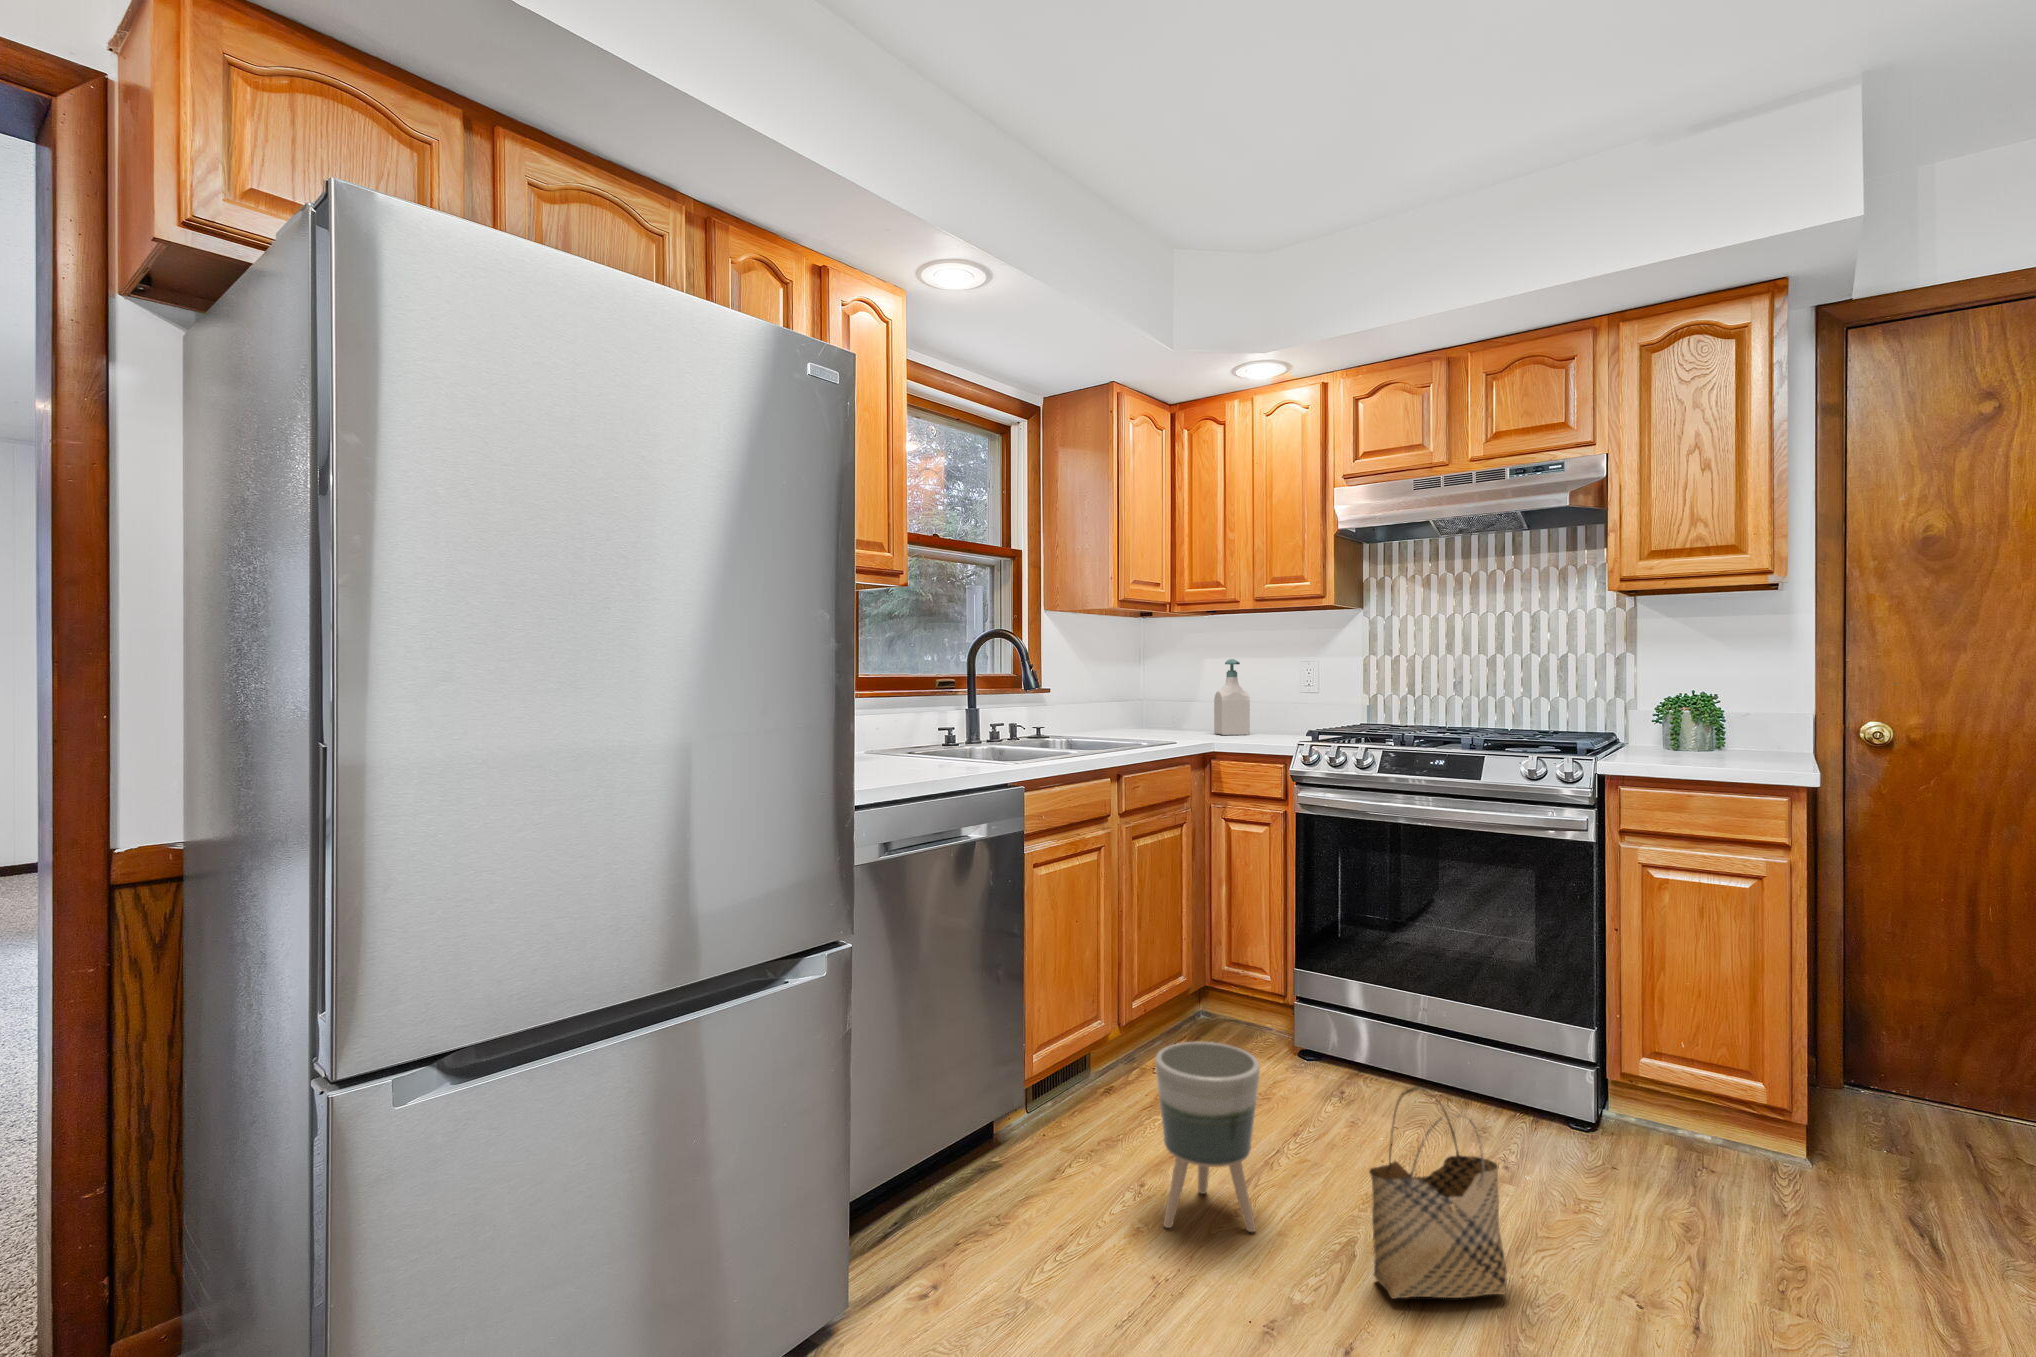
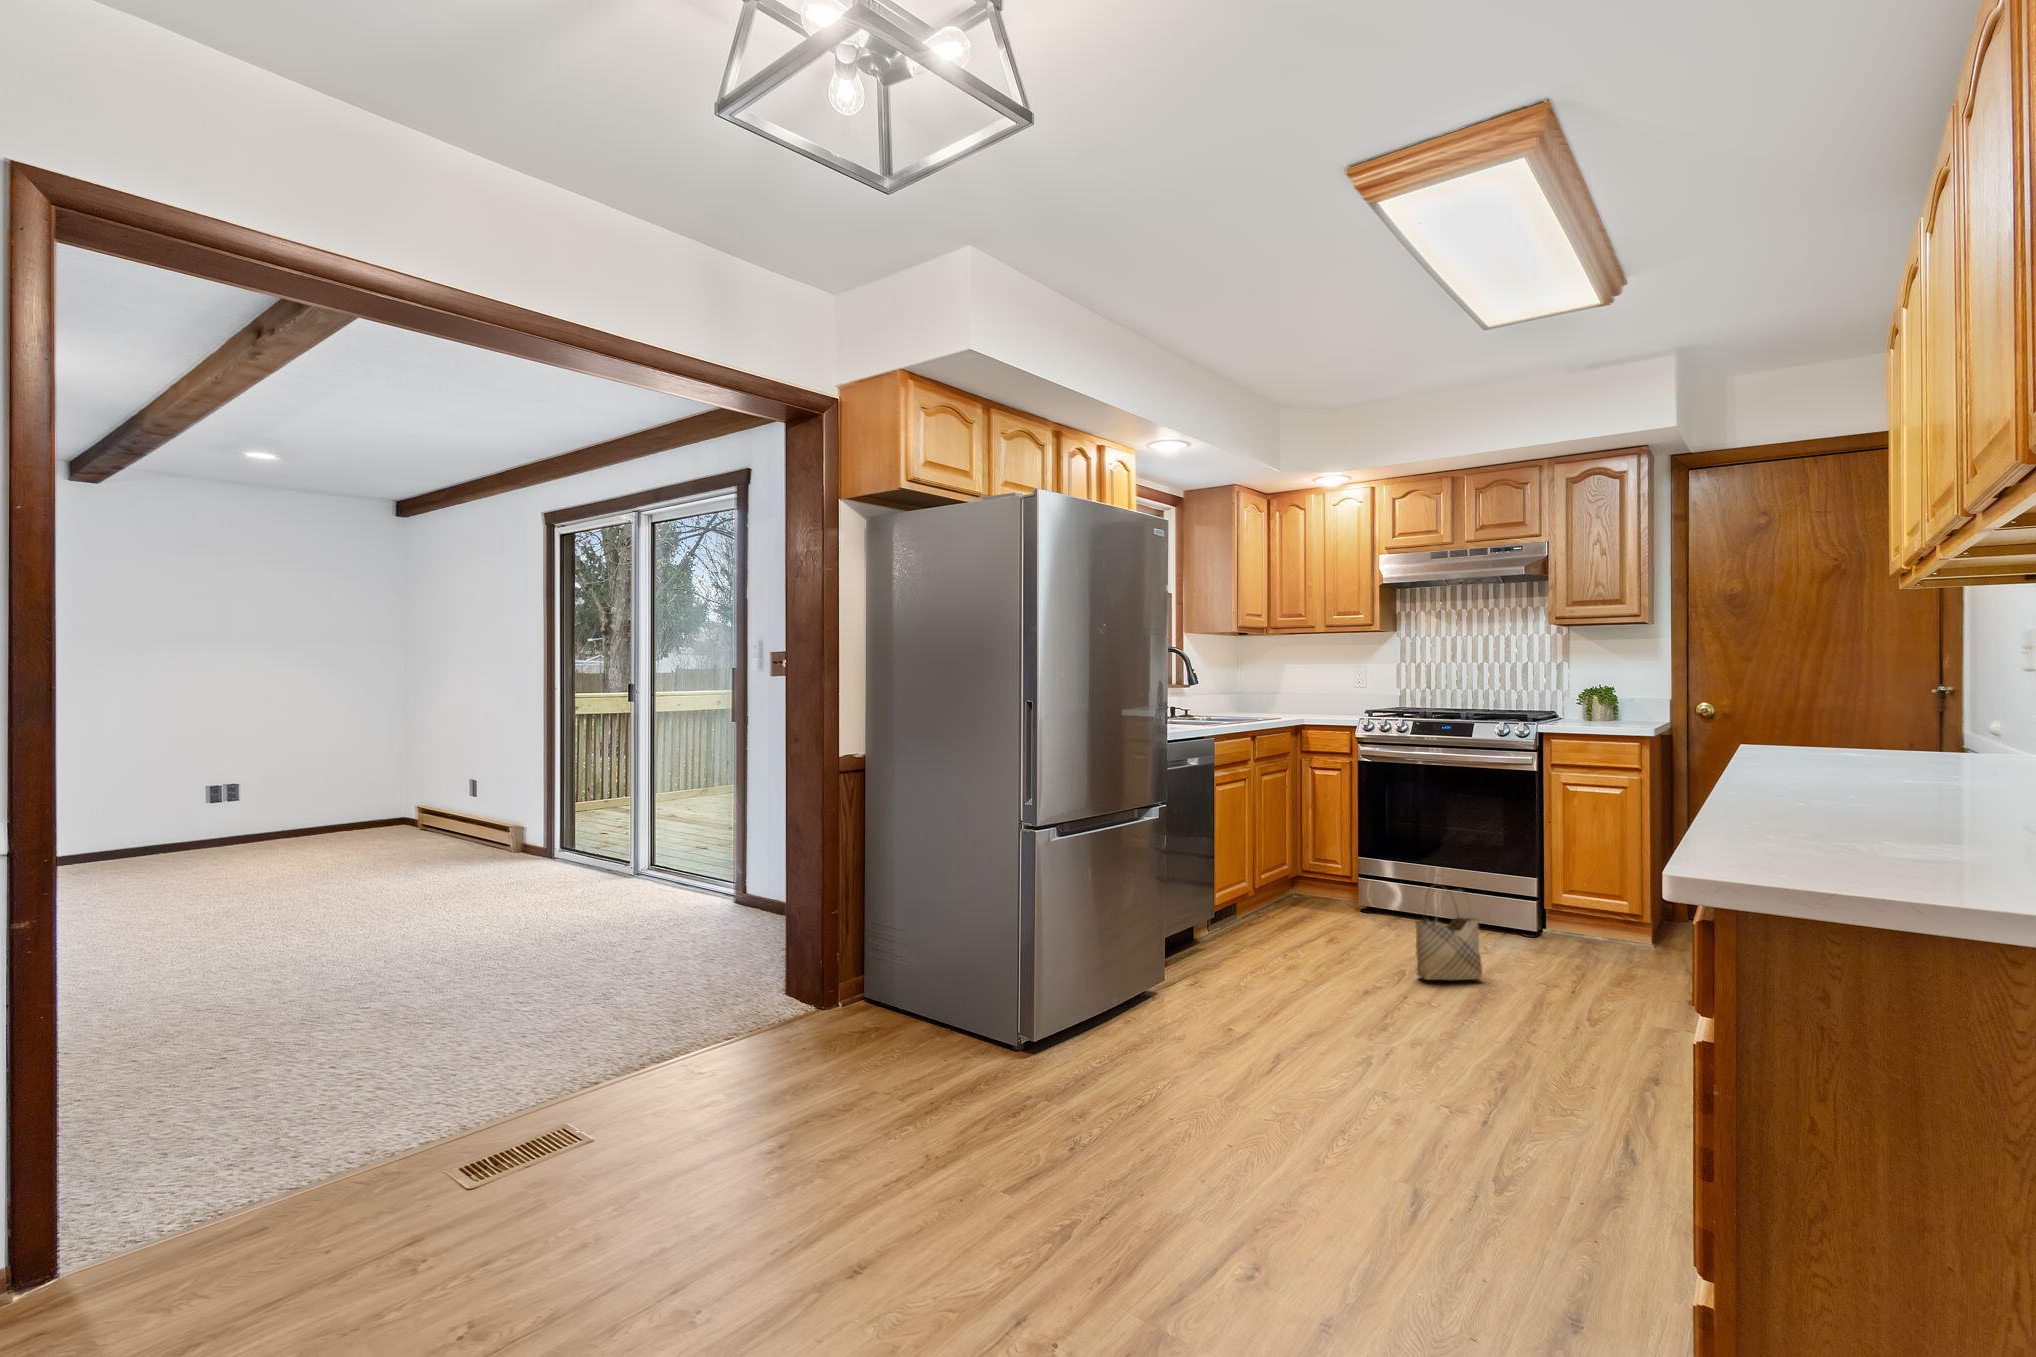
soap bottle: present [1214,659,1250,735] -> none [1297,665,1321,715]
planter: present [1155,1042,1260,1232] -> none [1298,874,1355,966]

